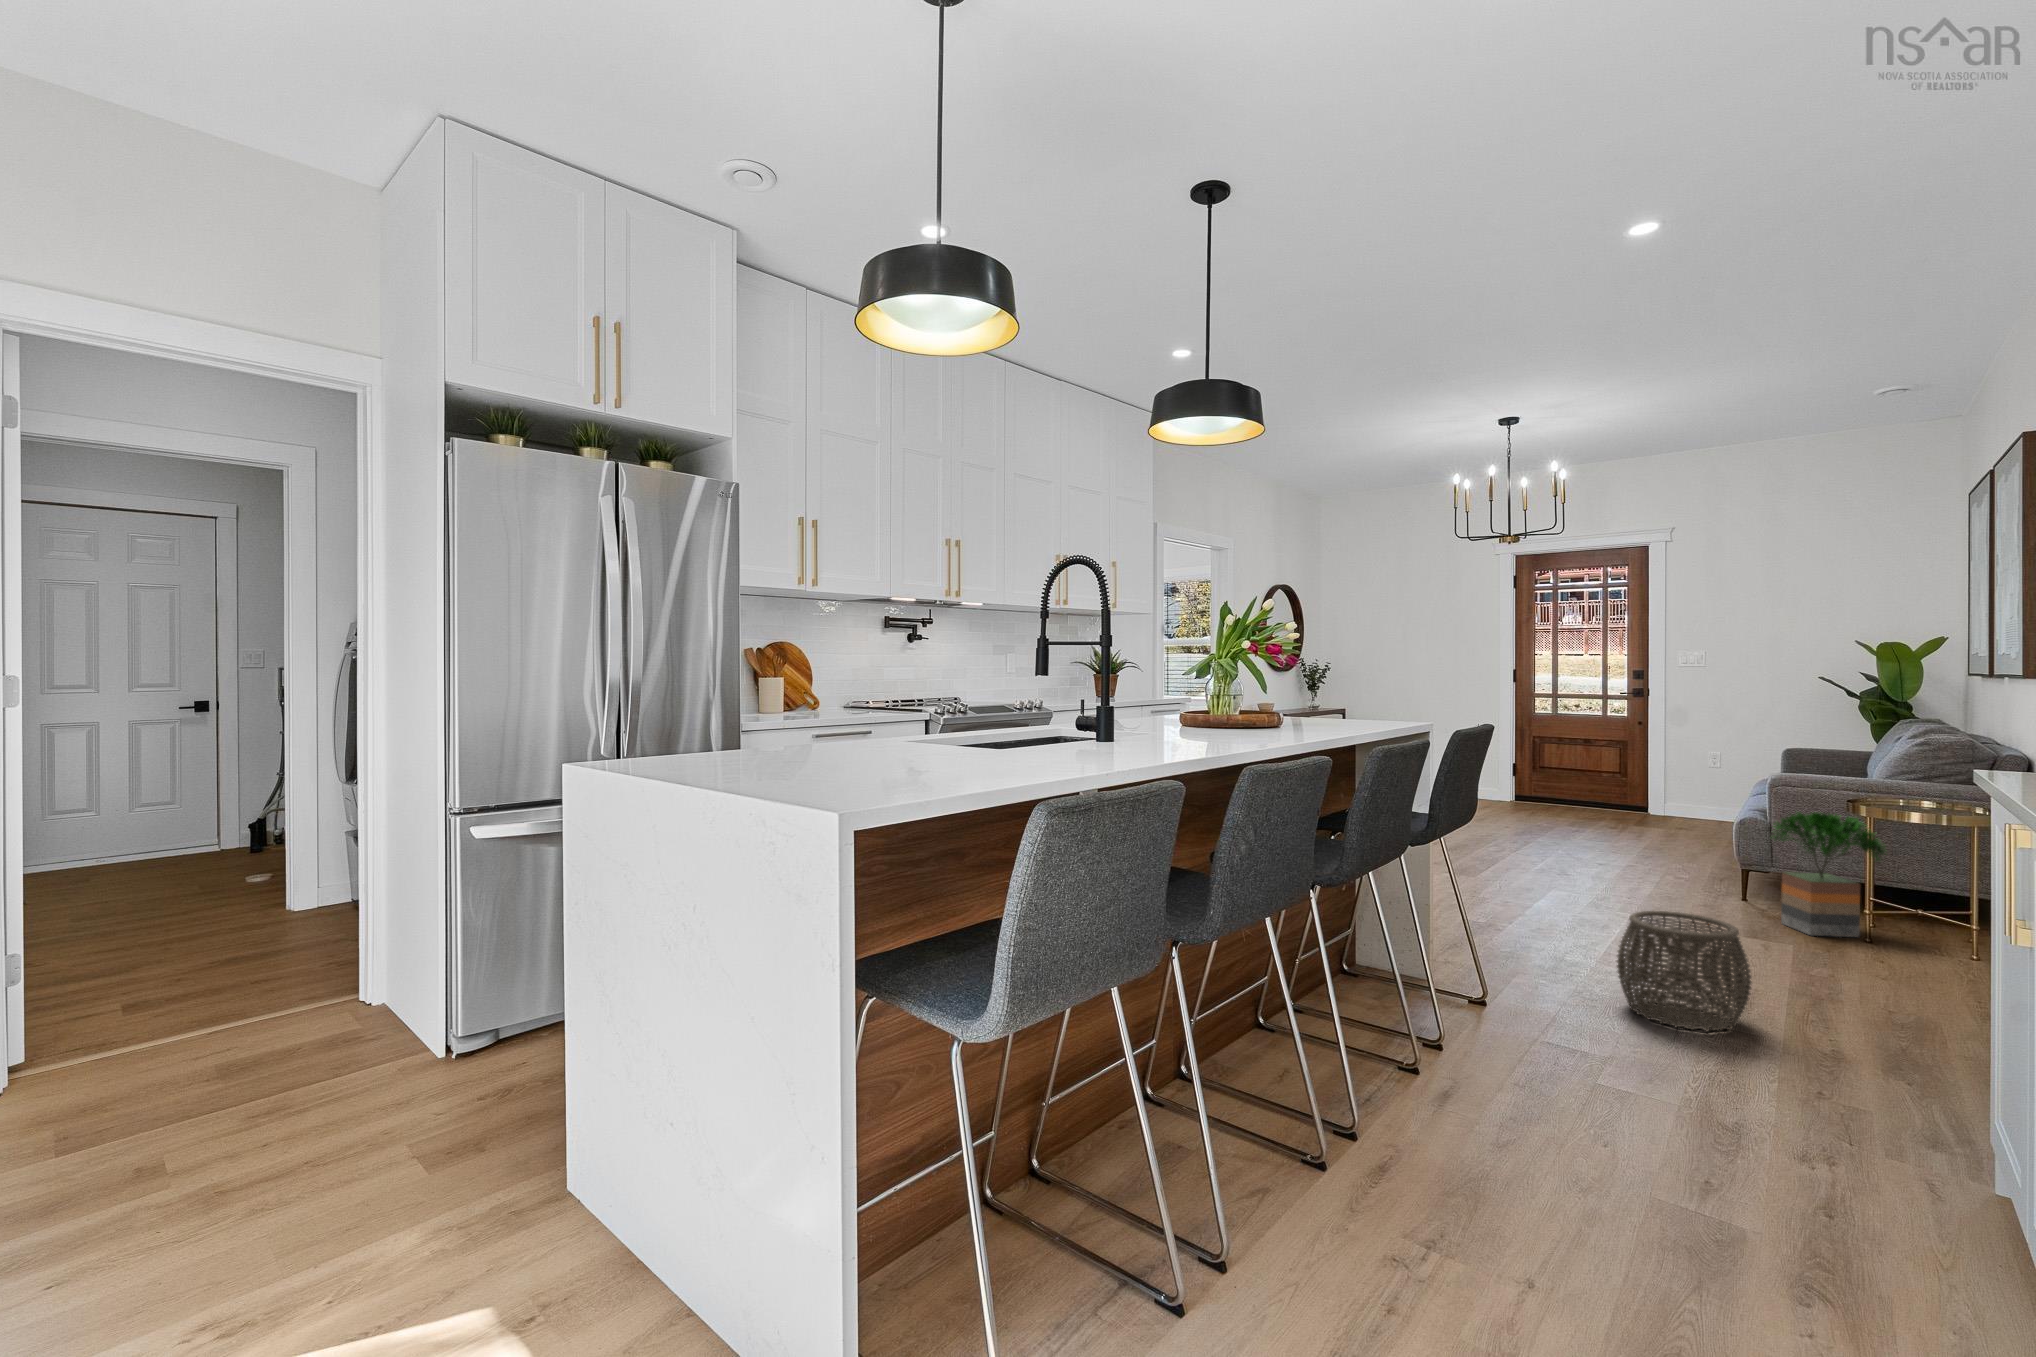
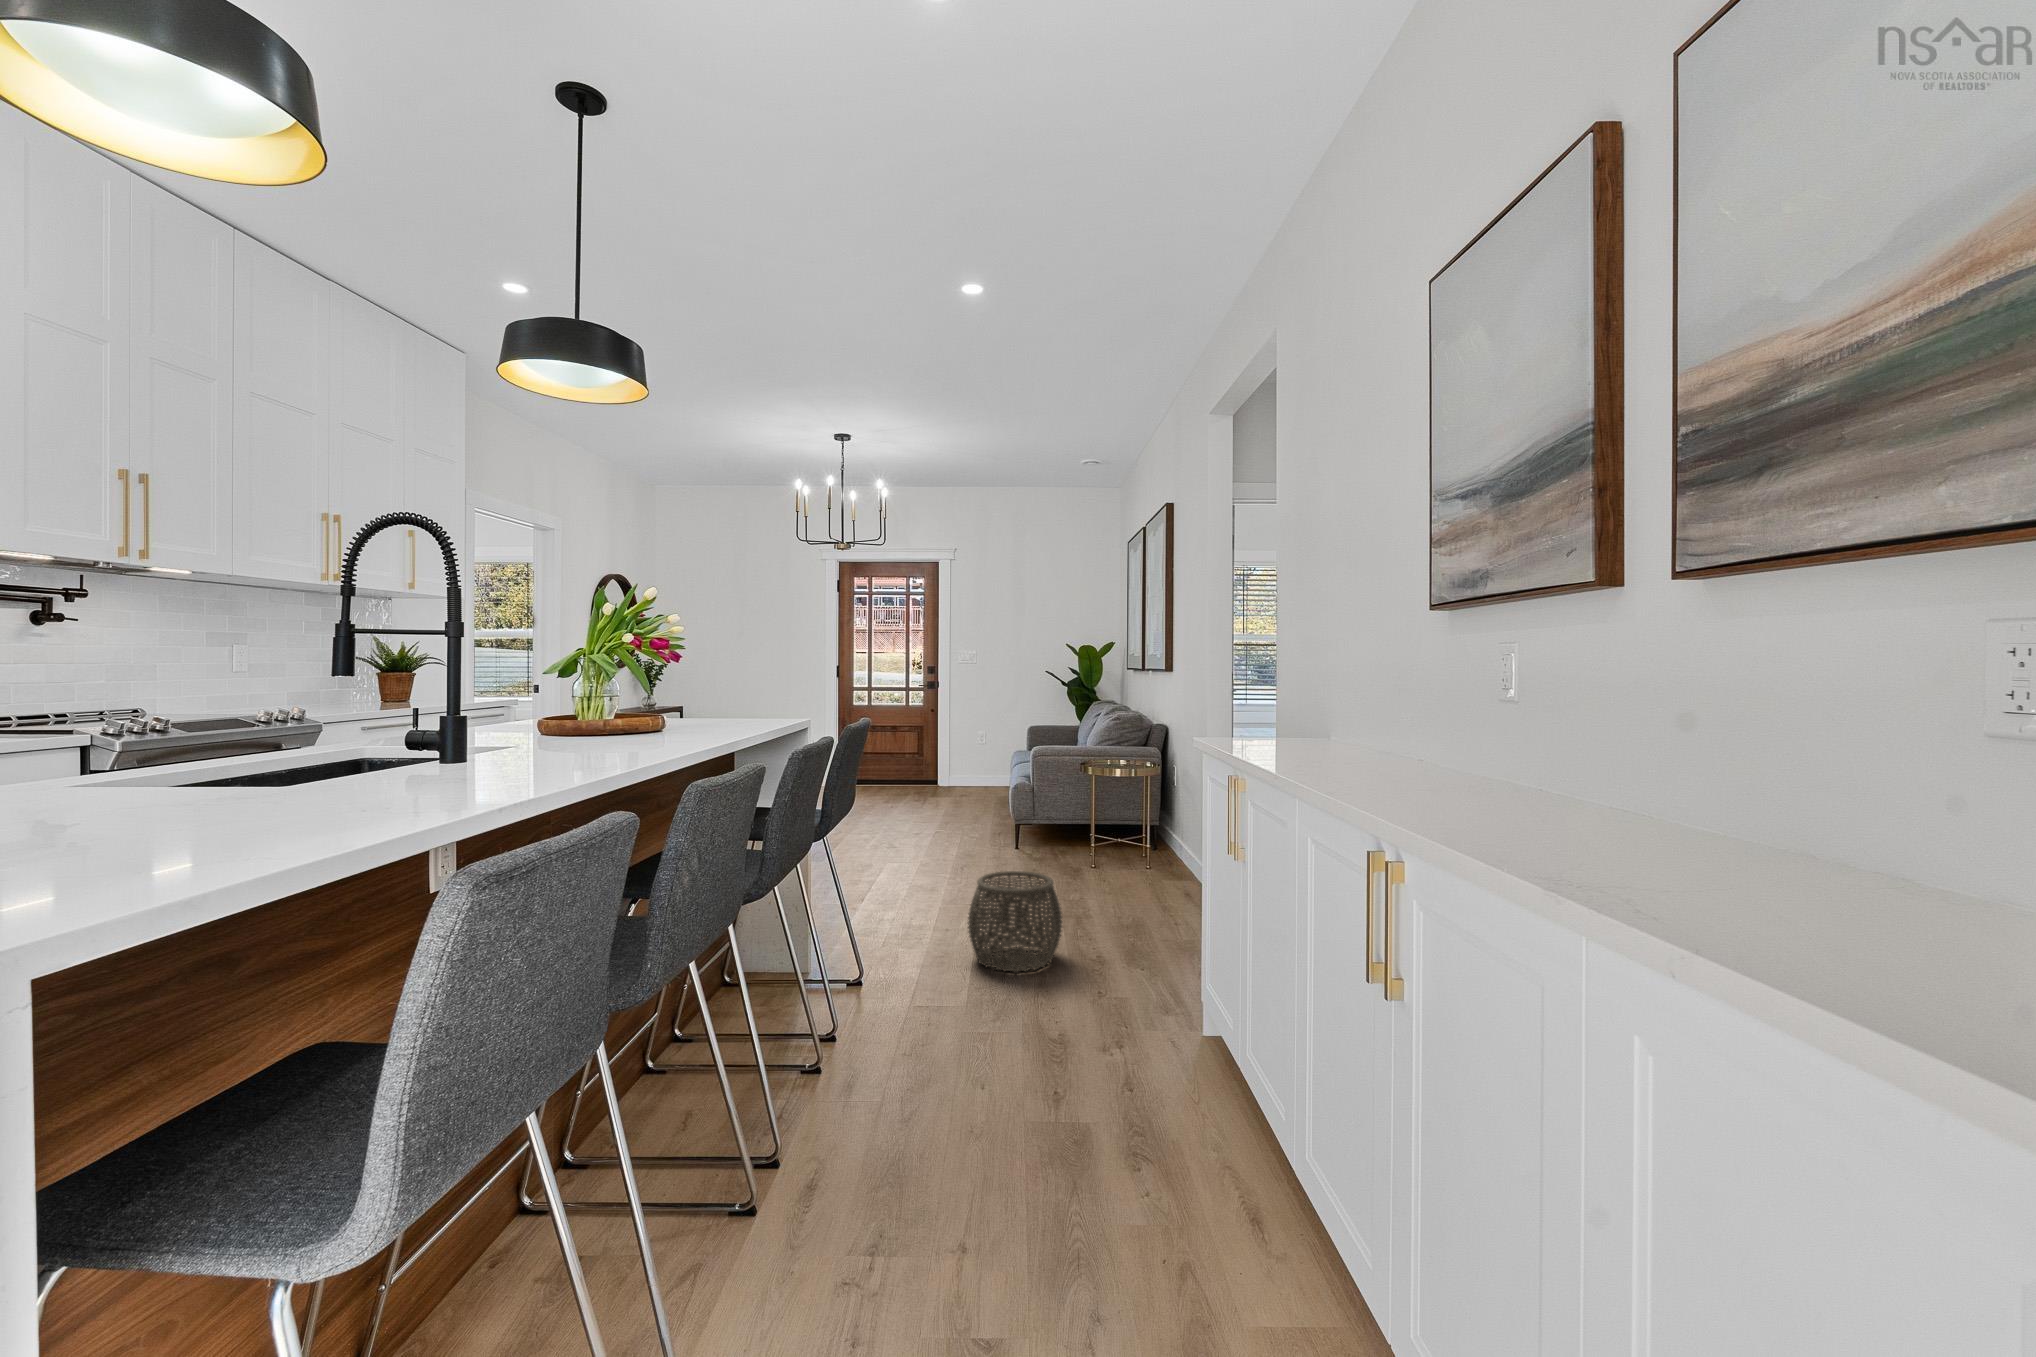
potted tree: present [1773,812,1886,937] -> none [1040,772,1110,868]

